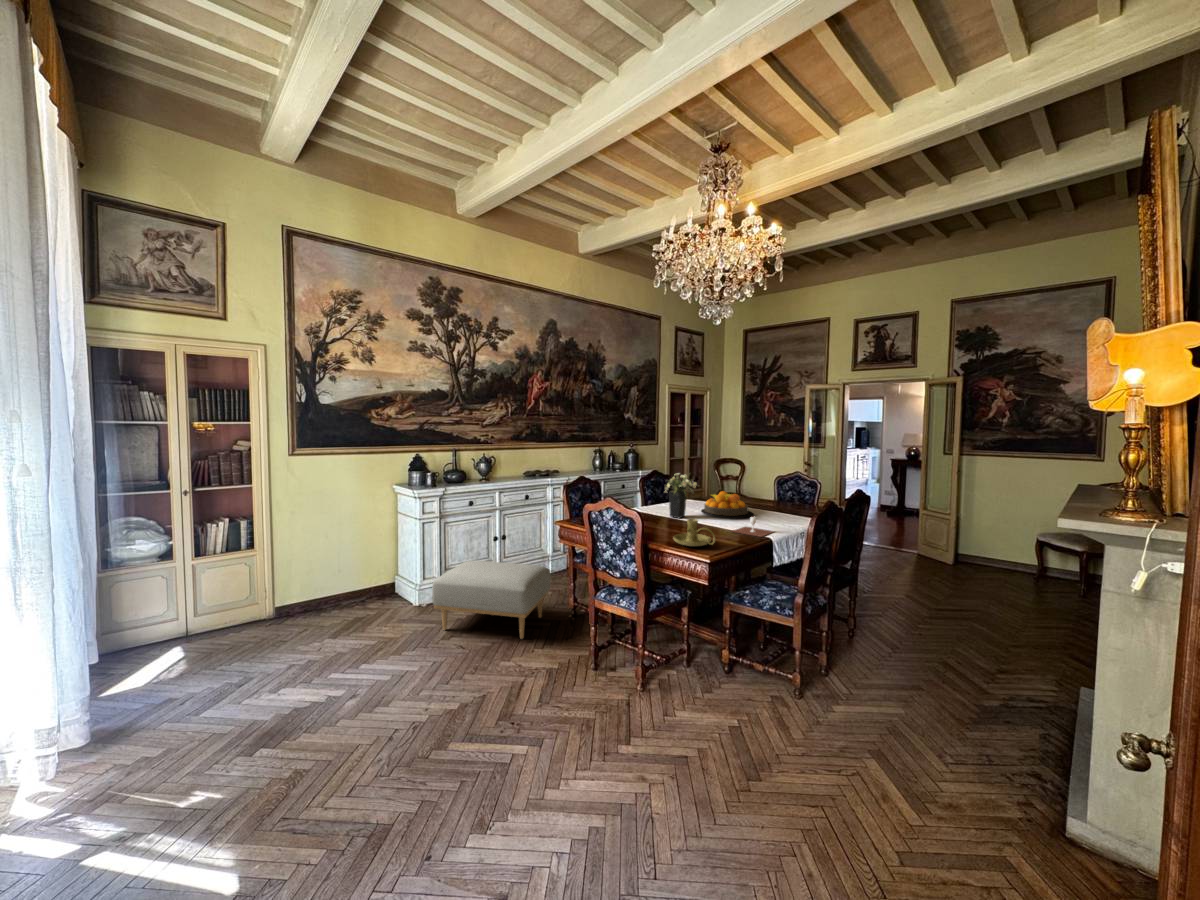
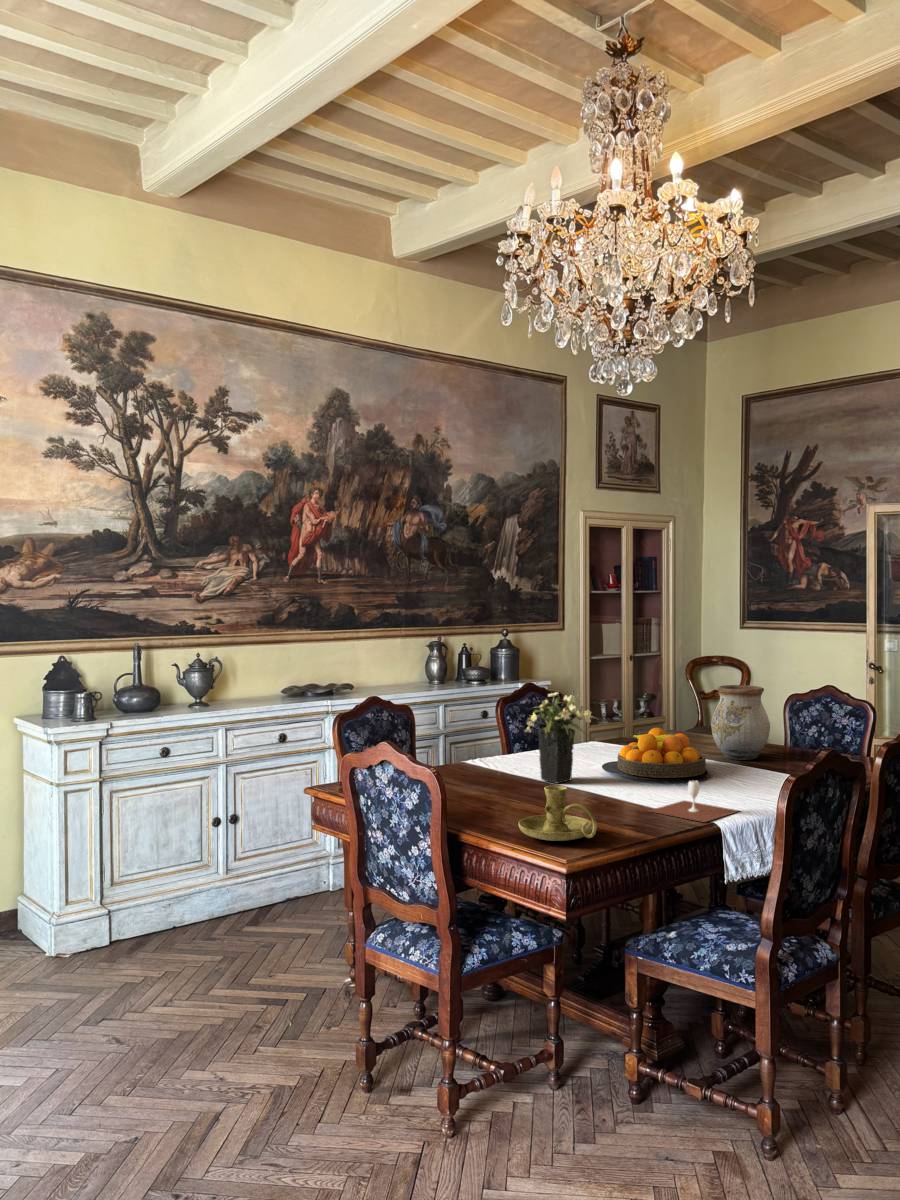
vase: none [747,470,776,507] -> present [711,685,770,760]
ottoman: present [432,560,550,639] -> none [68,867,307,1025]

